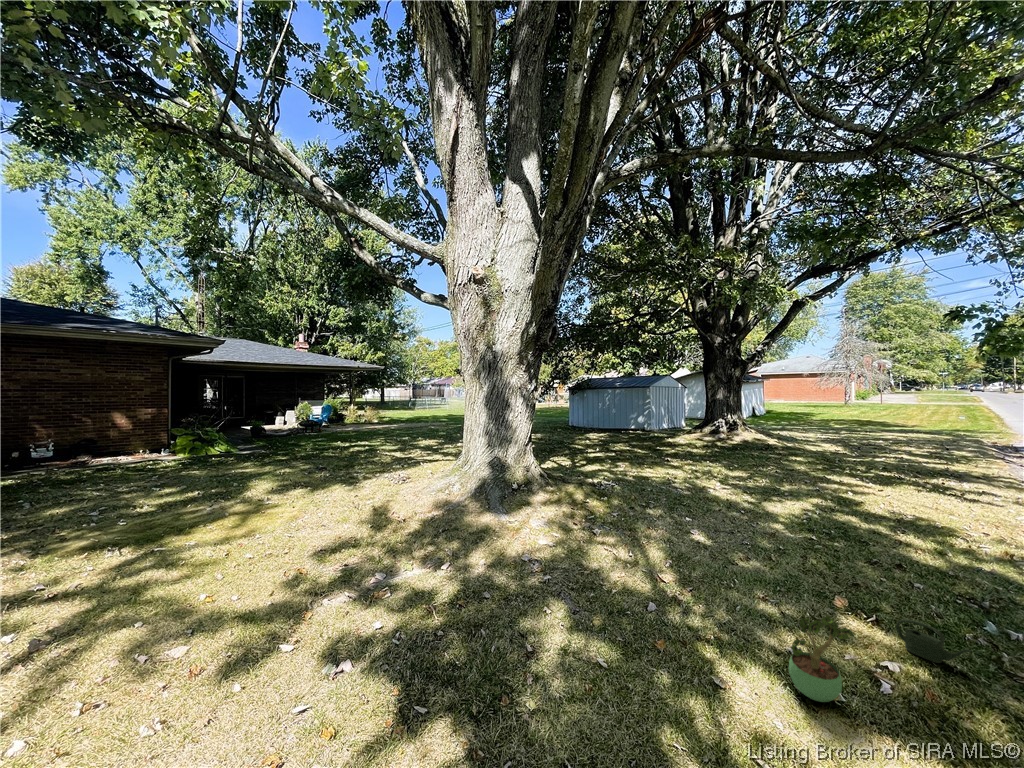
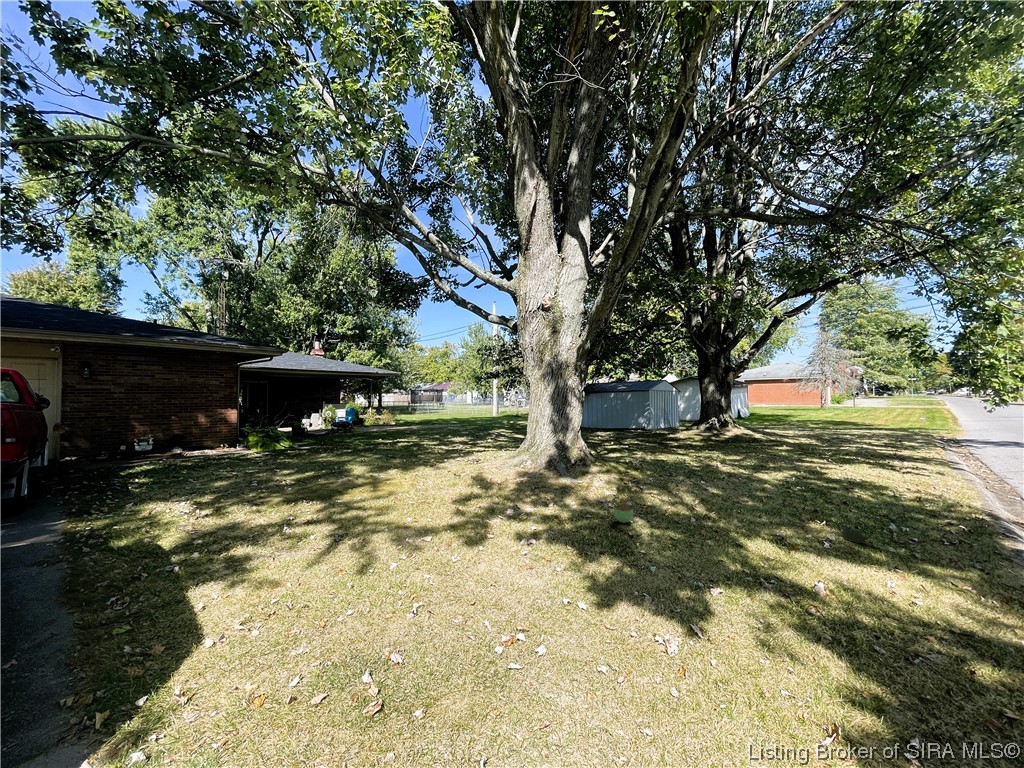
potted plant: present [789,615,854,702] -> present [612,484,638,523]

